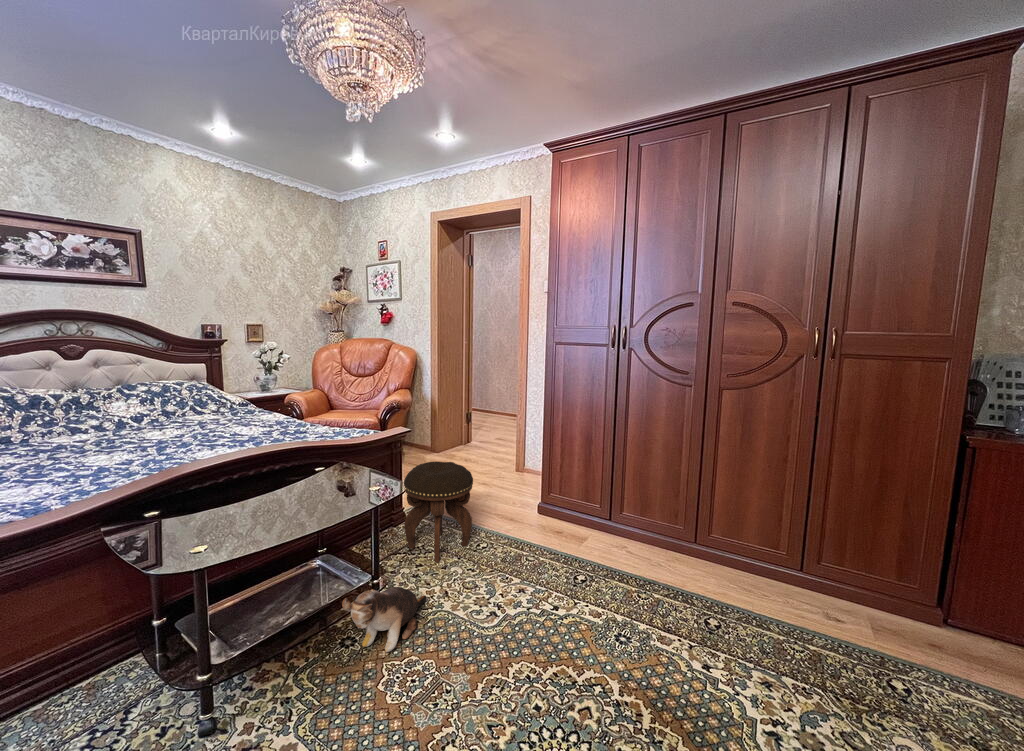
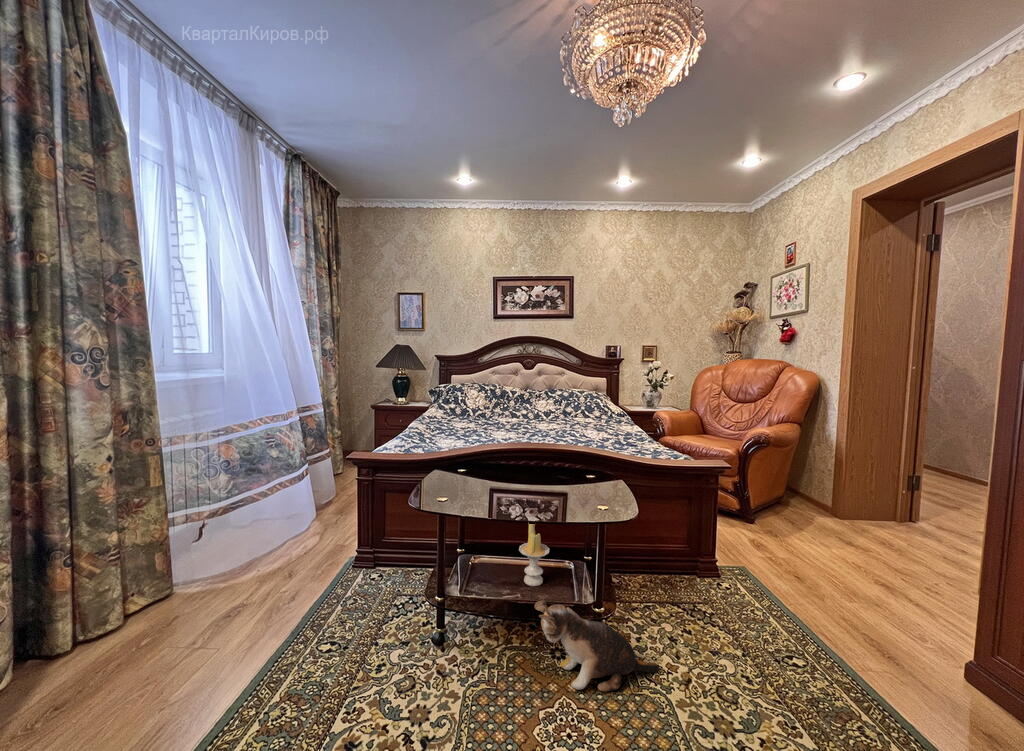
footstool: present [404,462,473,563] -> none [686,508,790,650]
candle: none [271,535,309,603] -> present [519,524,549,586]

